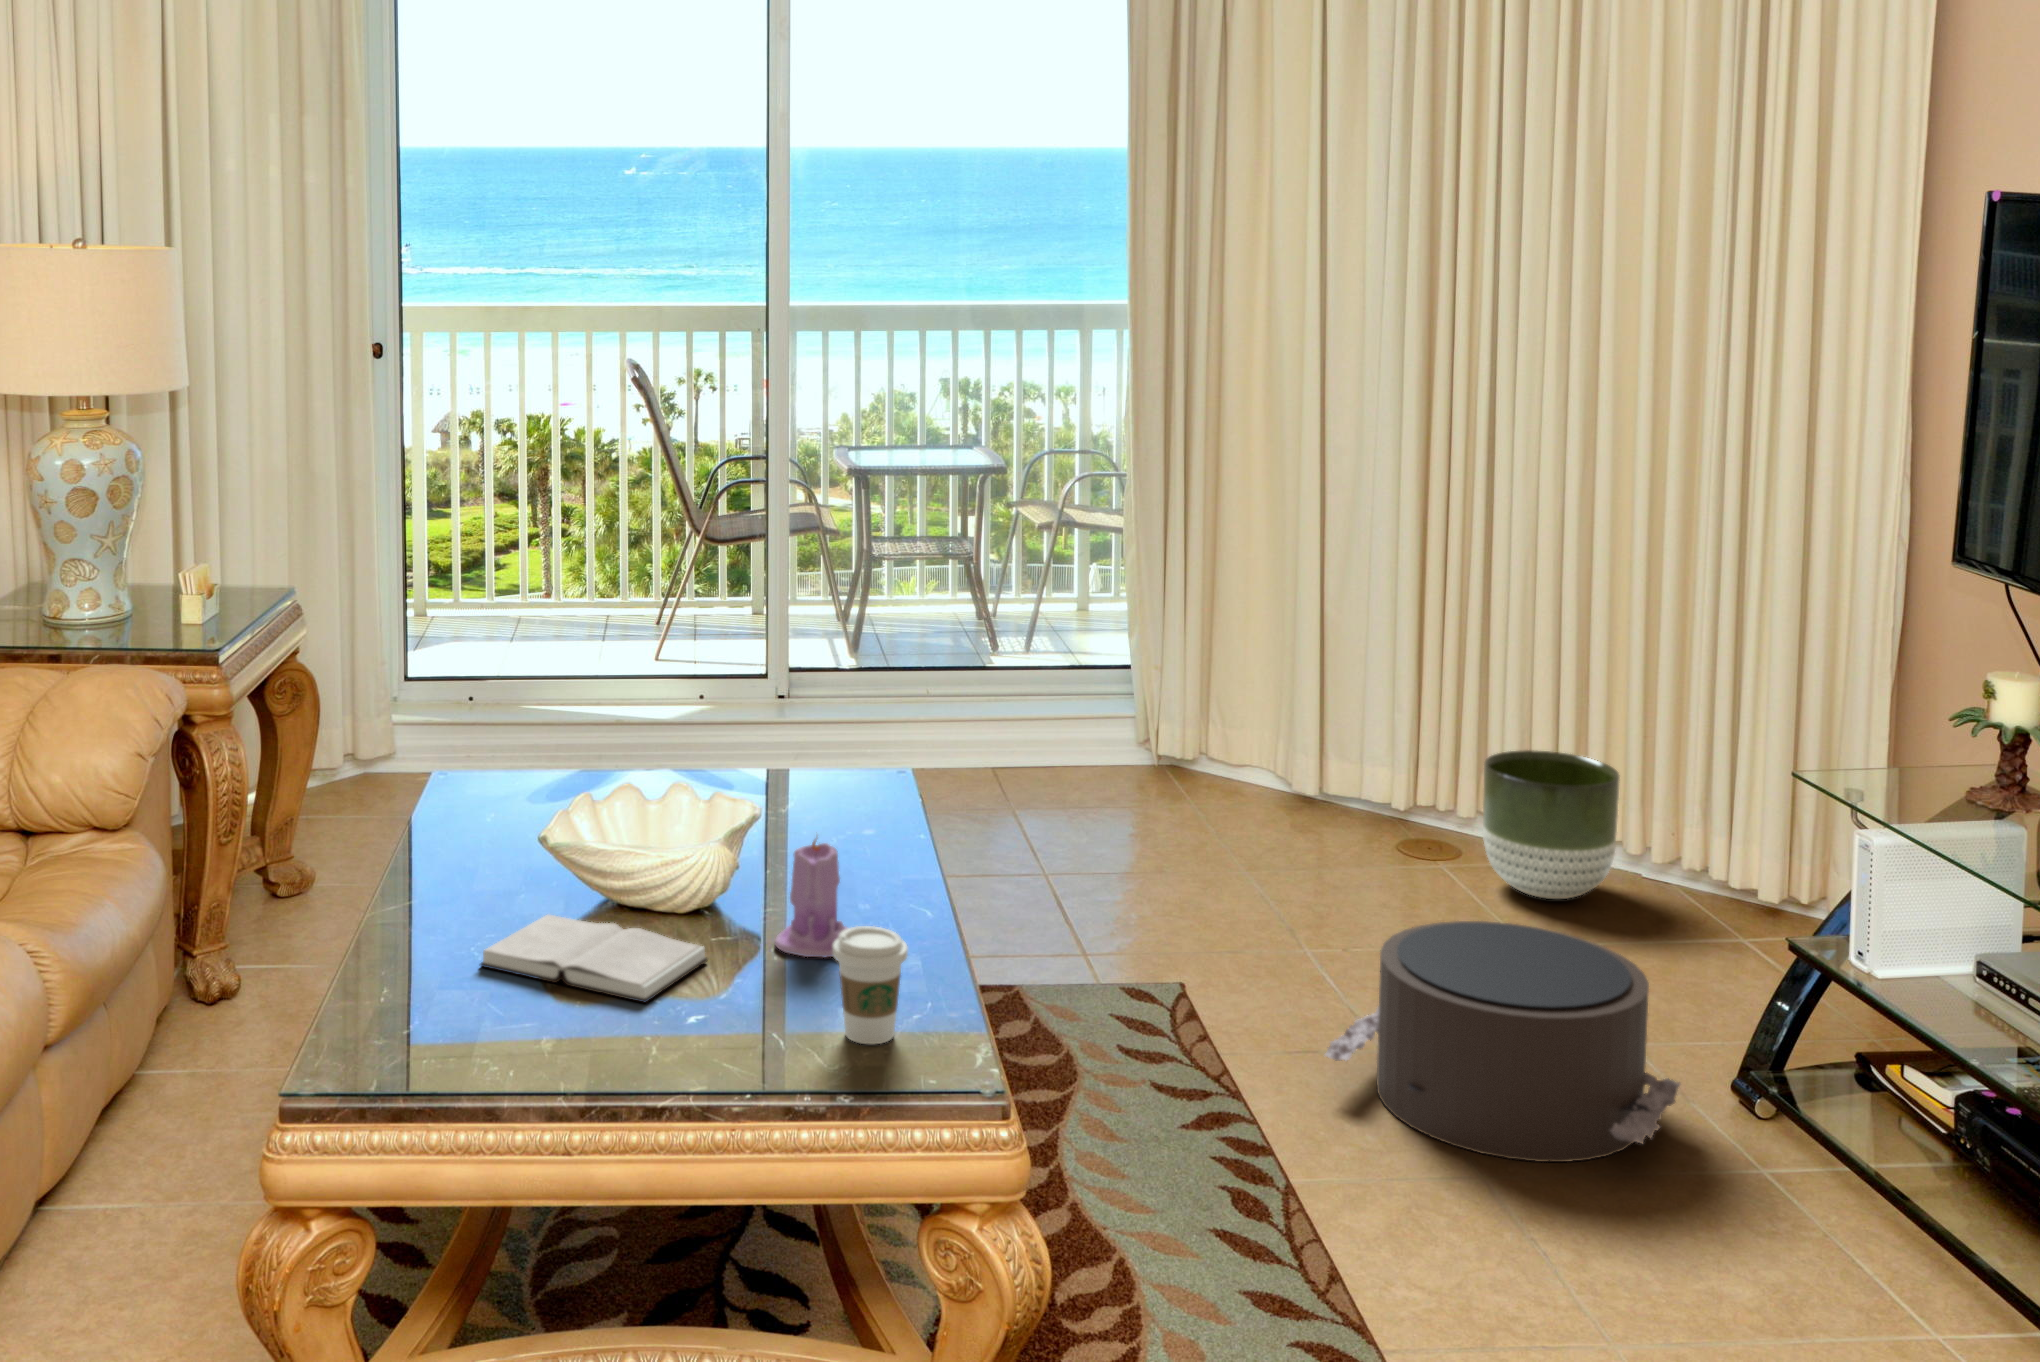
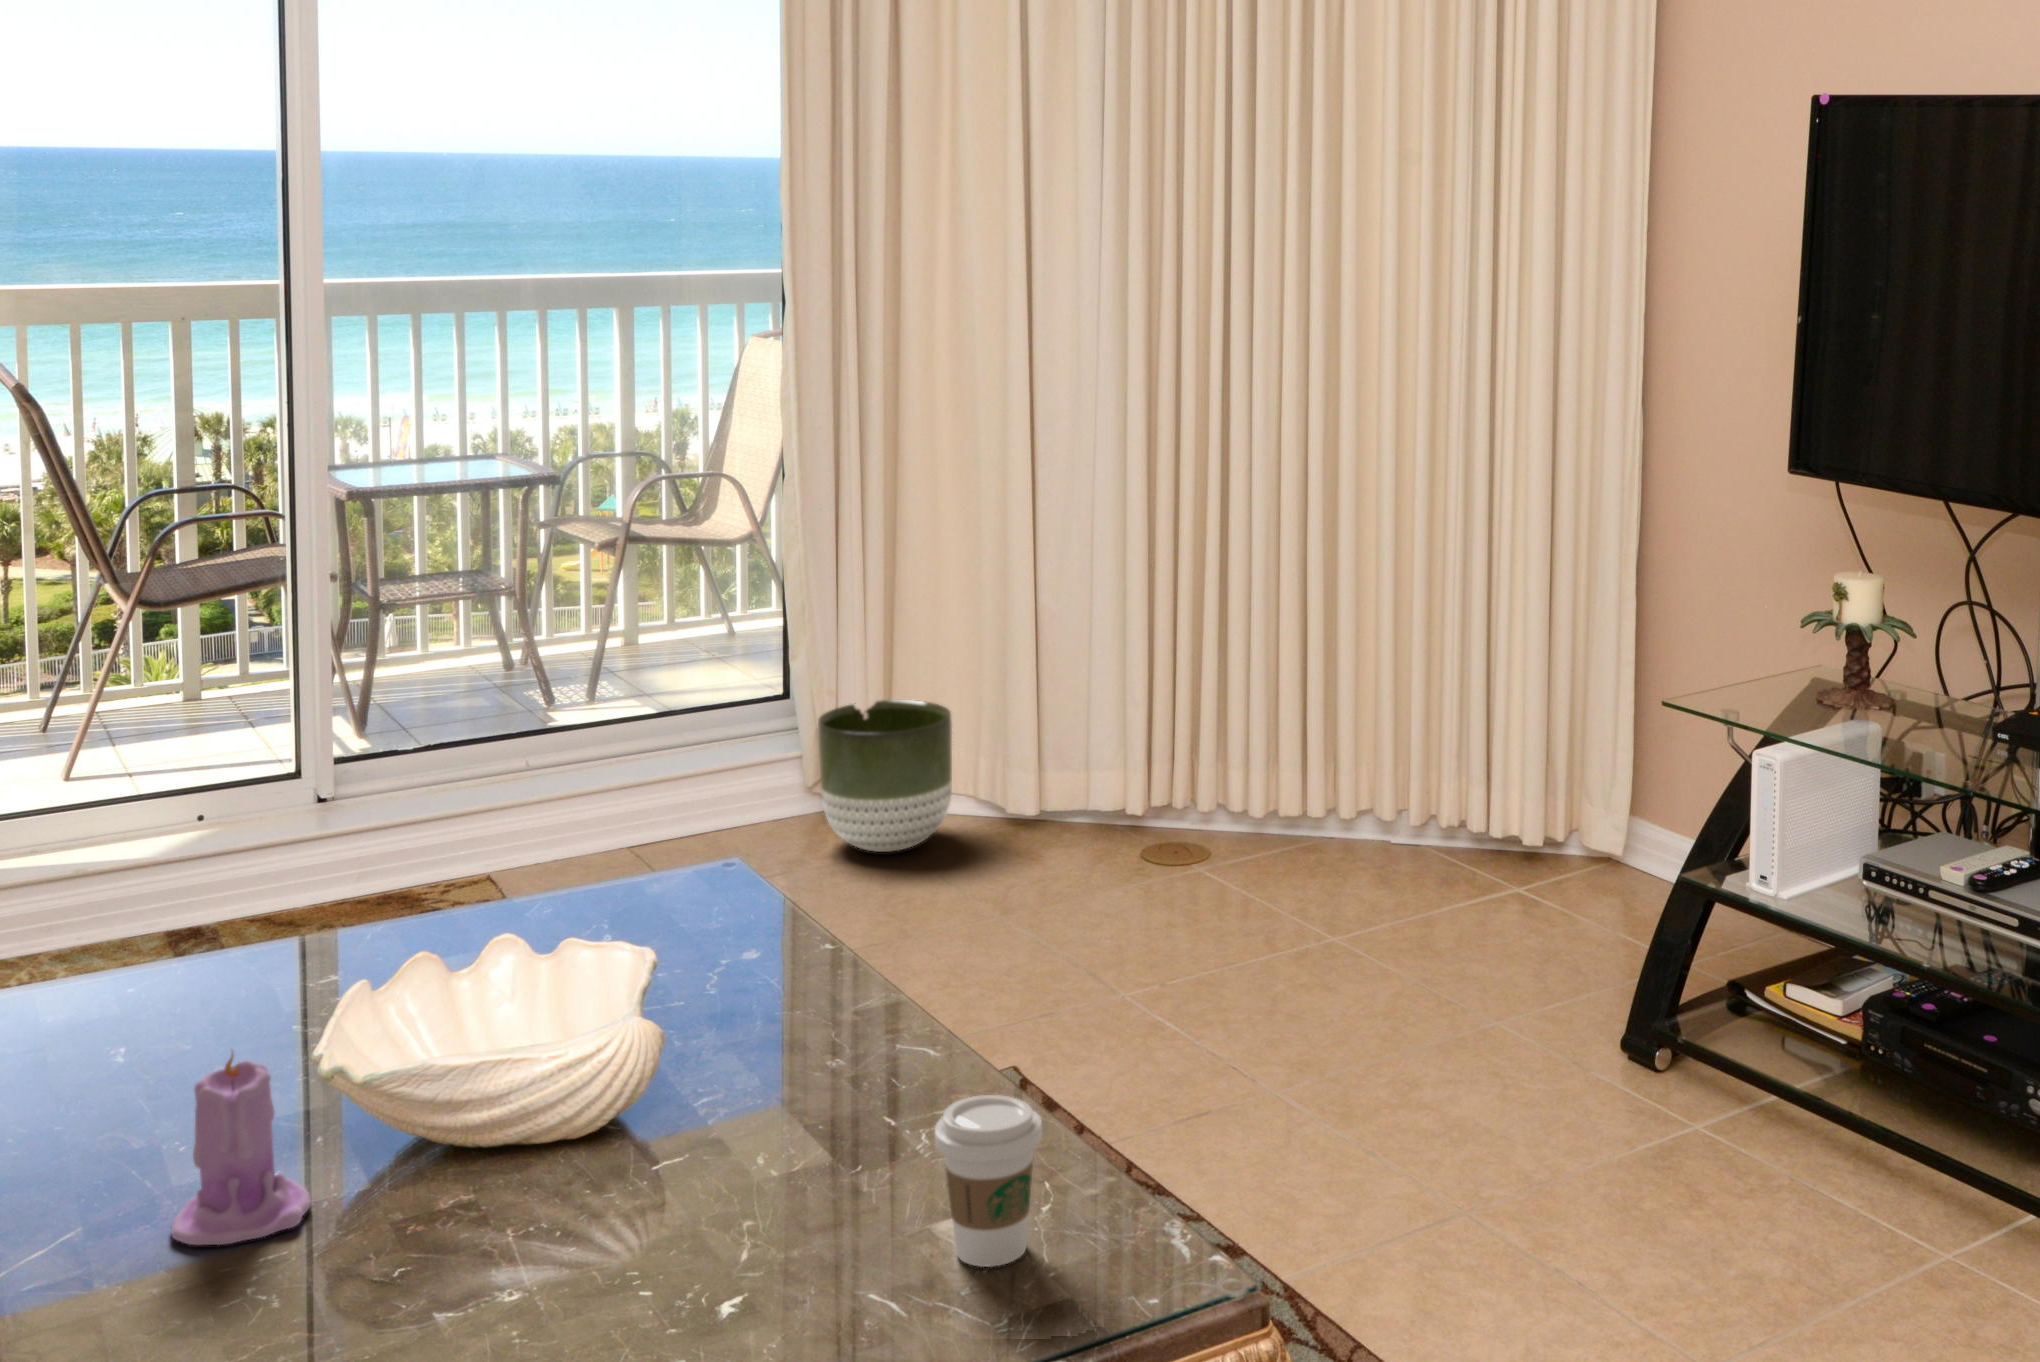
planter: present [1483,750,1620,899] -> present [818,700,952,852]
candle: present [775,839,848,957] -> present [172,1053,311,1245]
hardback book: present [480,915,708,1003] -> none [317,1179,677,1307]
pouf: present [1325,921,1680,1162] -> none [1252,917,1618,1185]

